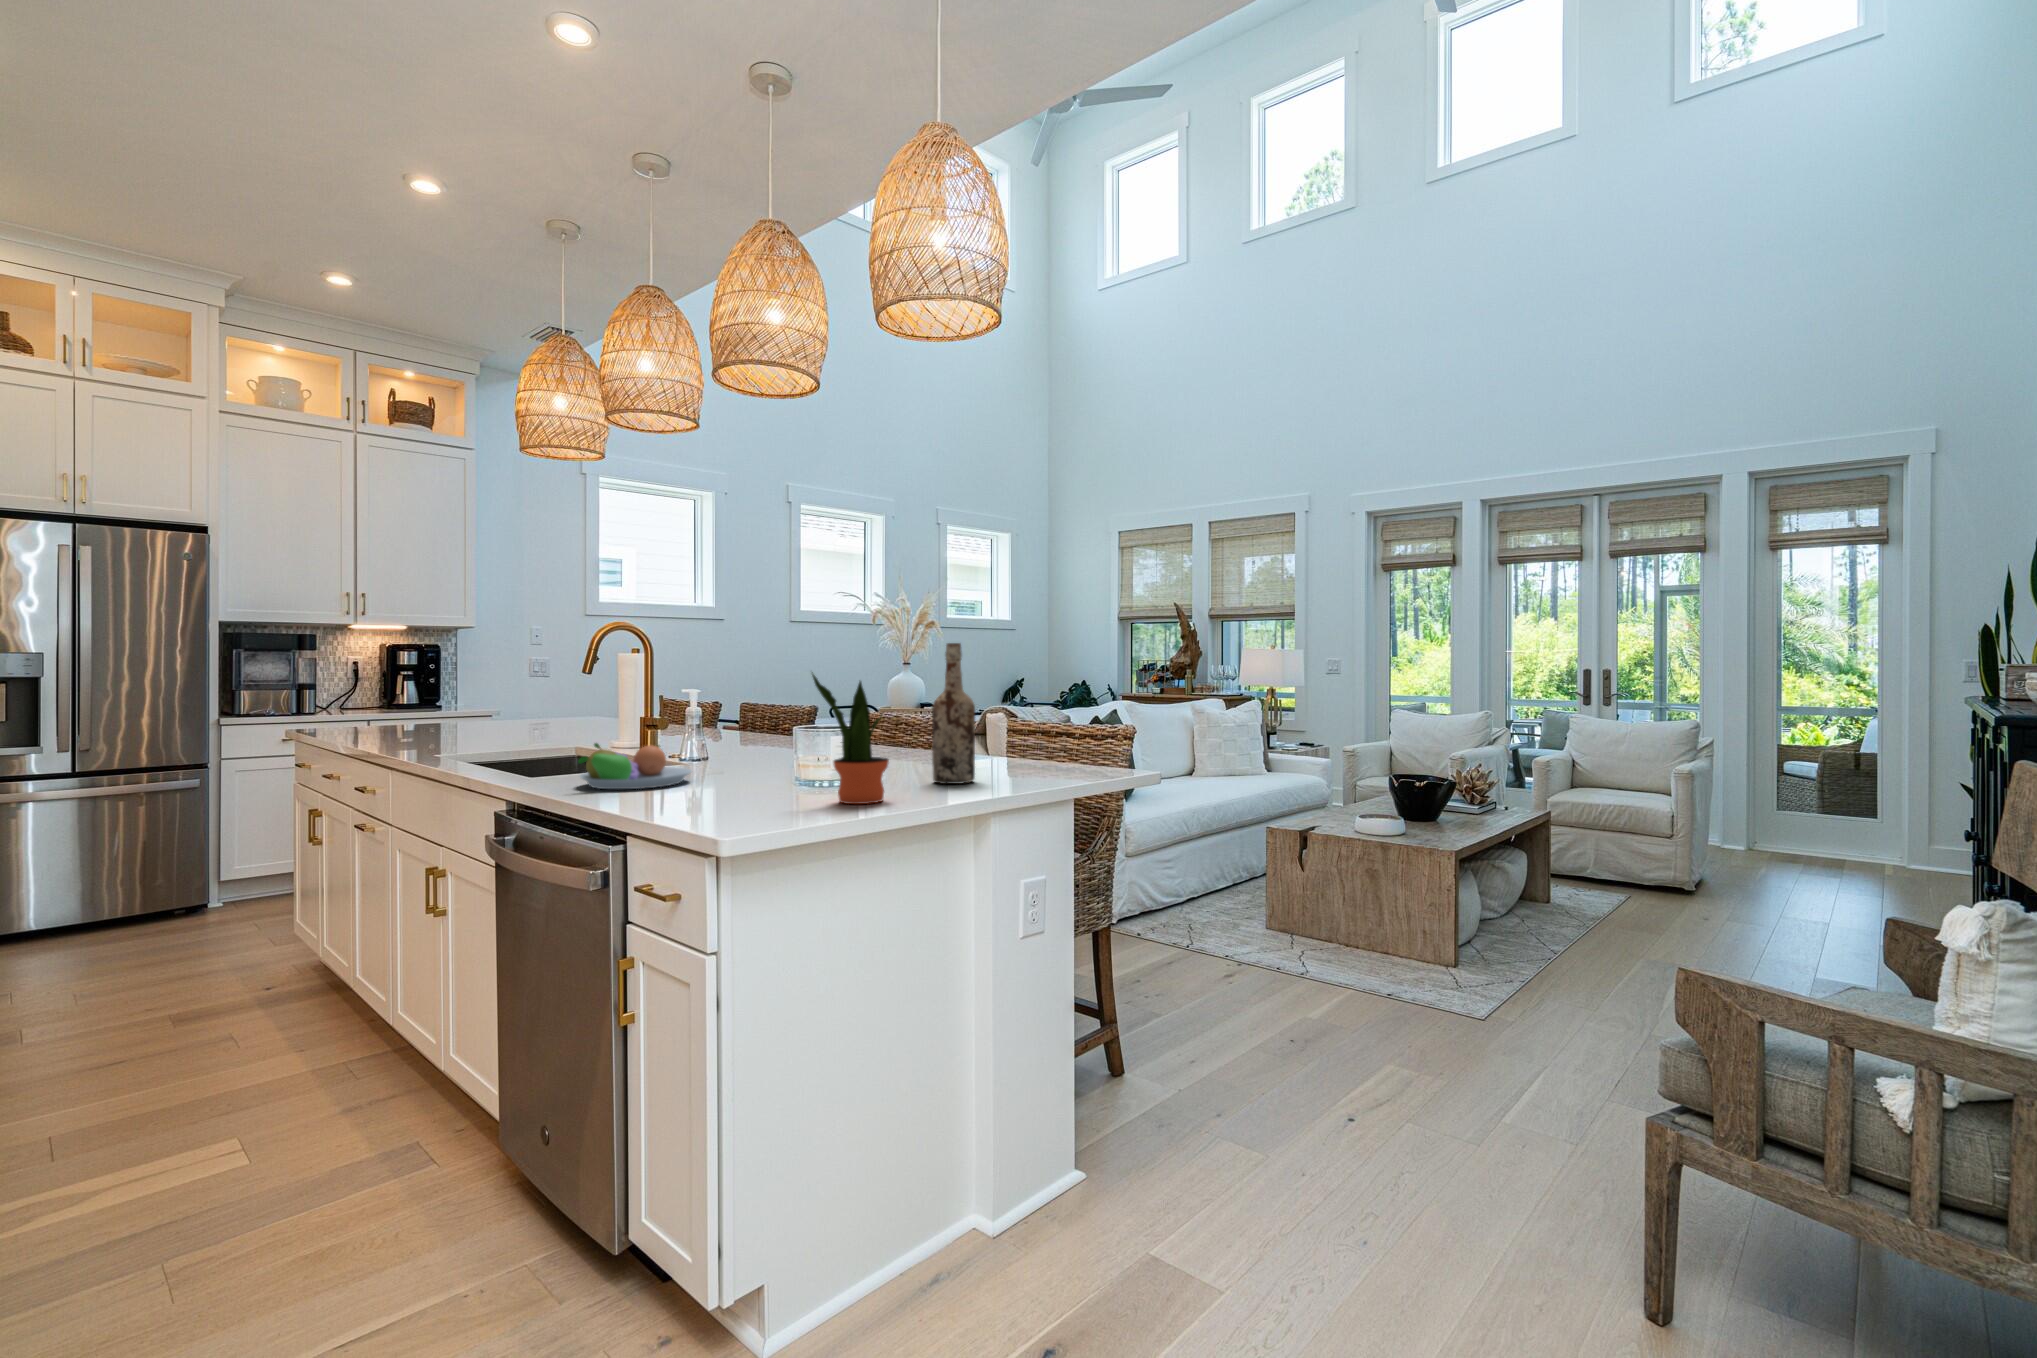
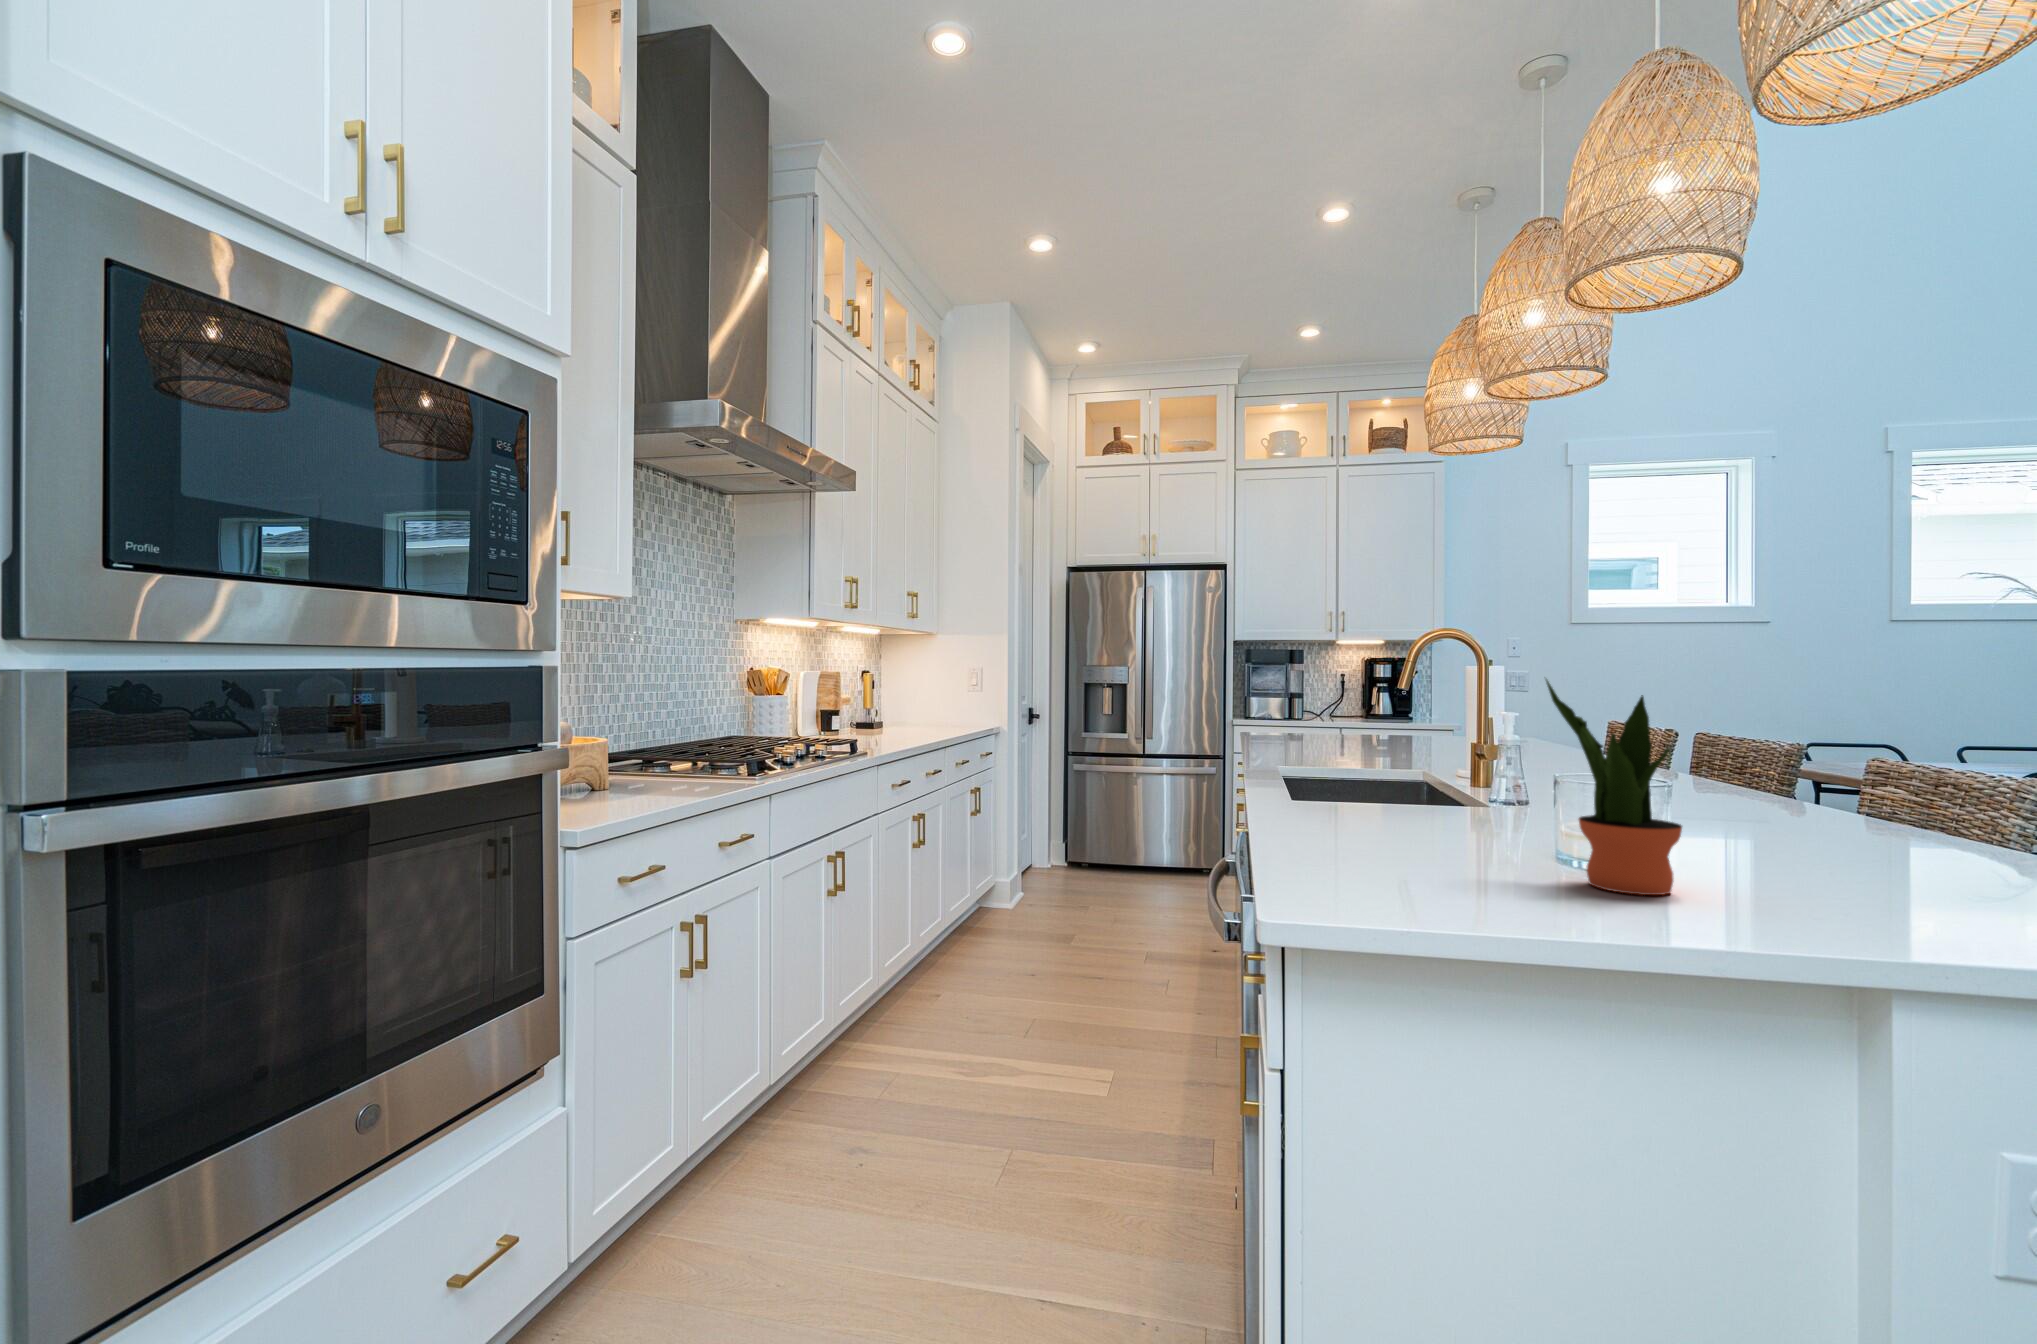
wine bottle: present [932,643,975,784] -> none [1840,636,1946,898]
fruit bowl: present [578,743,691,789] -> none [1322,760,1469,822]

